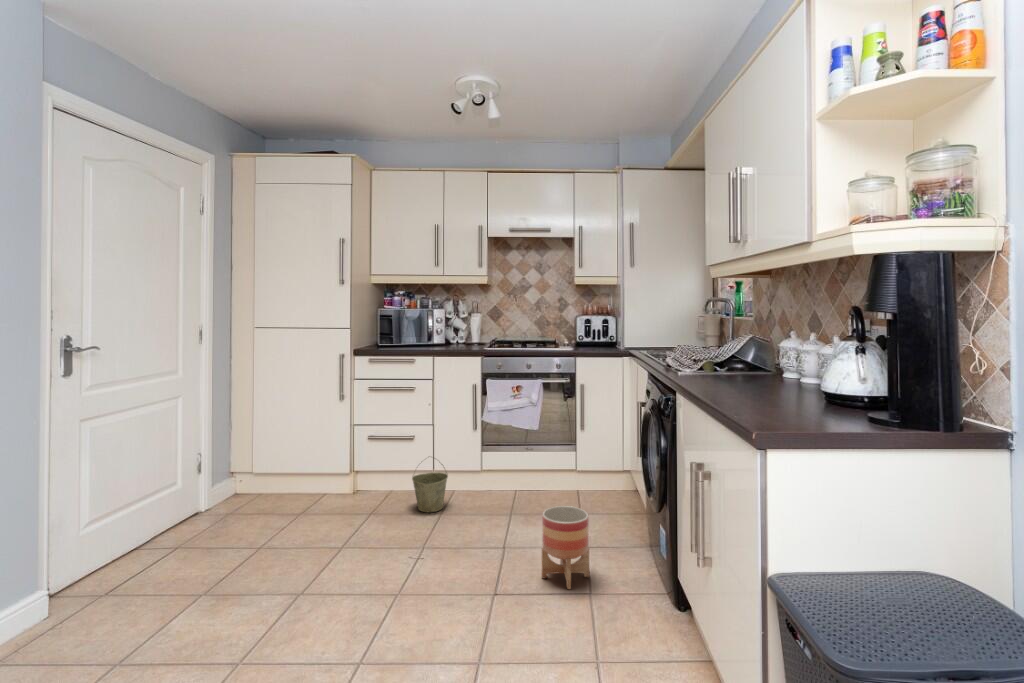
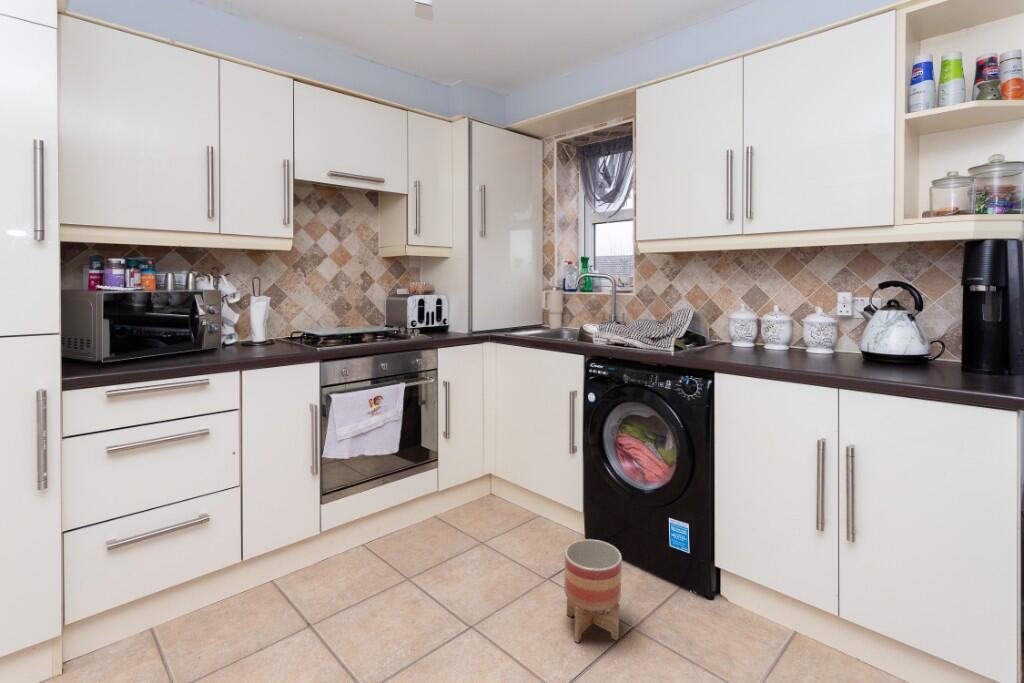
bucket: present [412,464,448,512] -> none [255,538,318,632]

